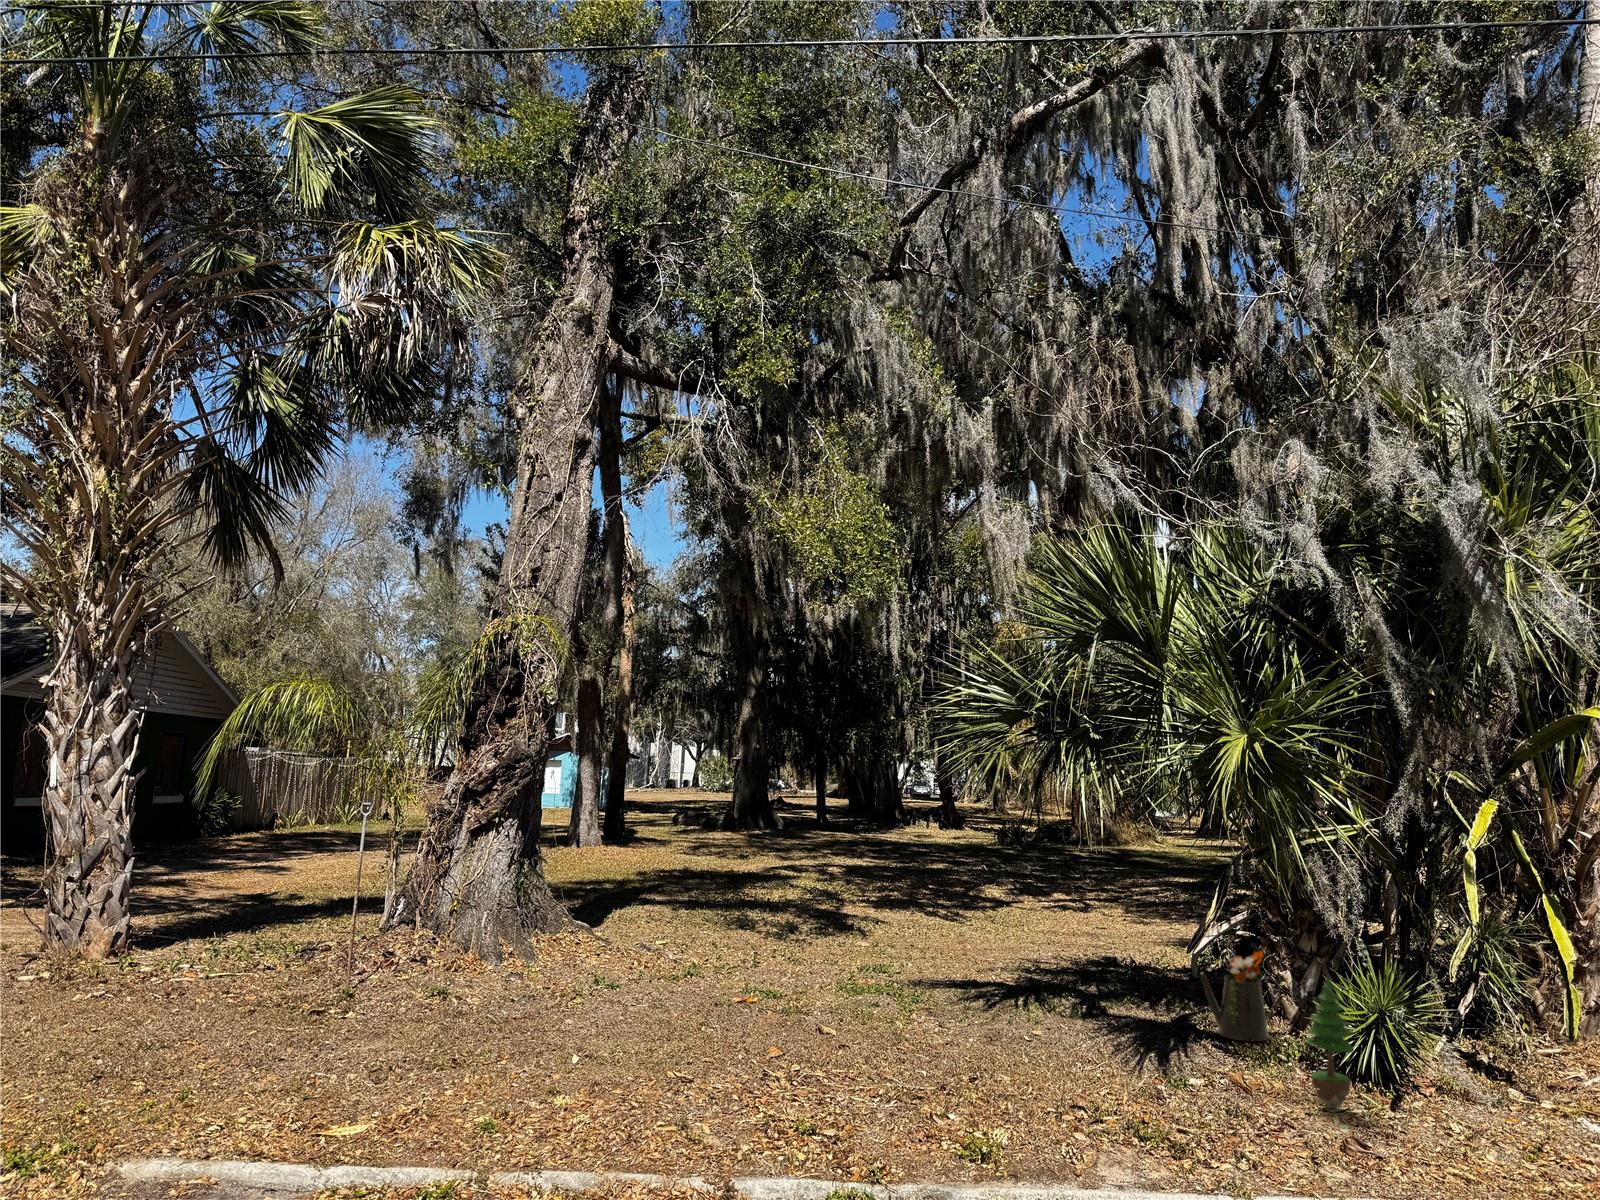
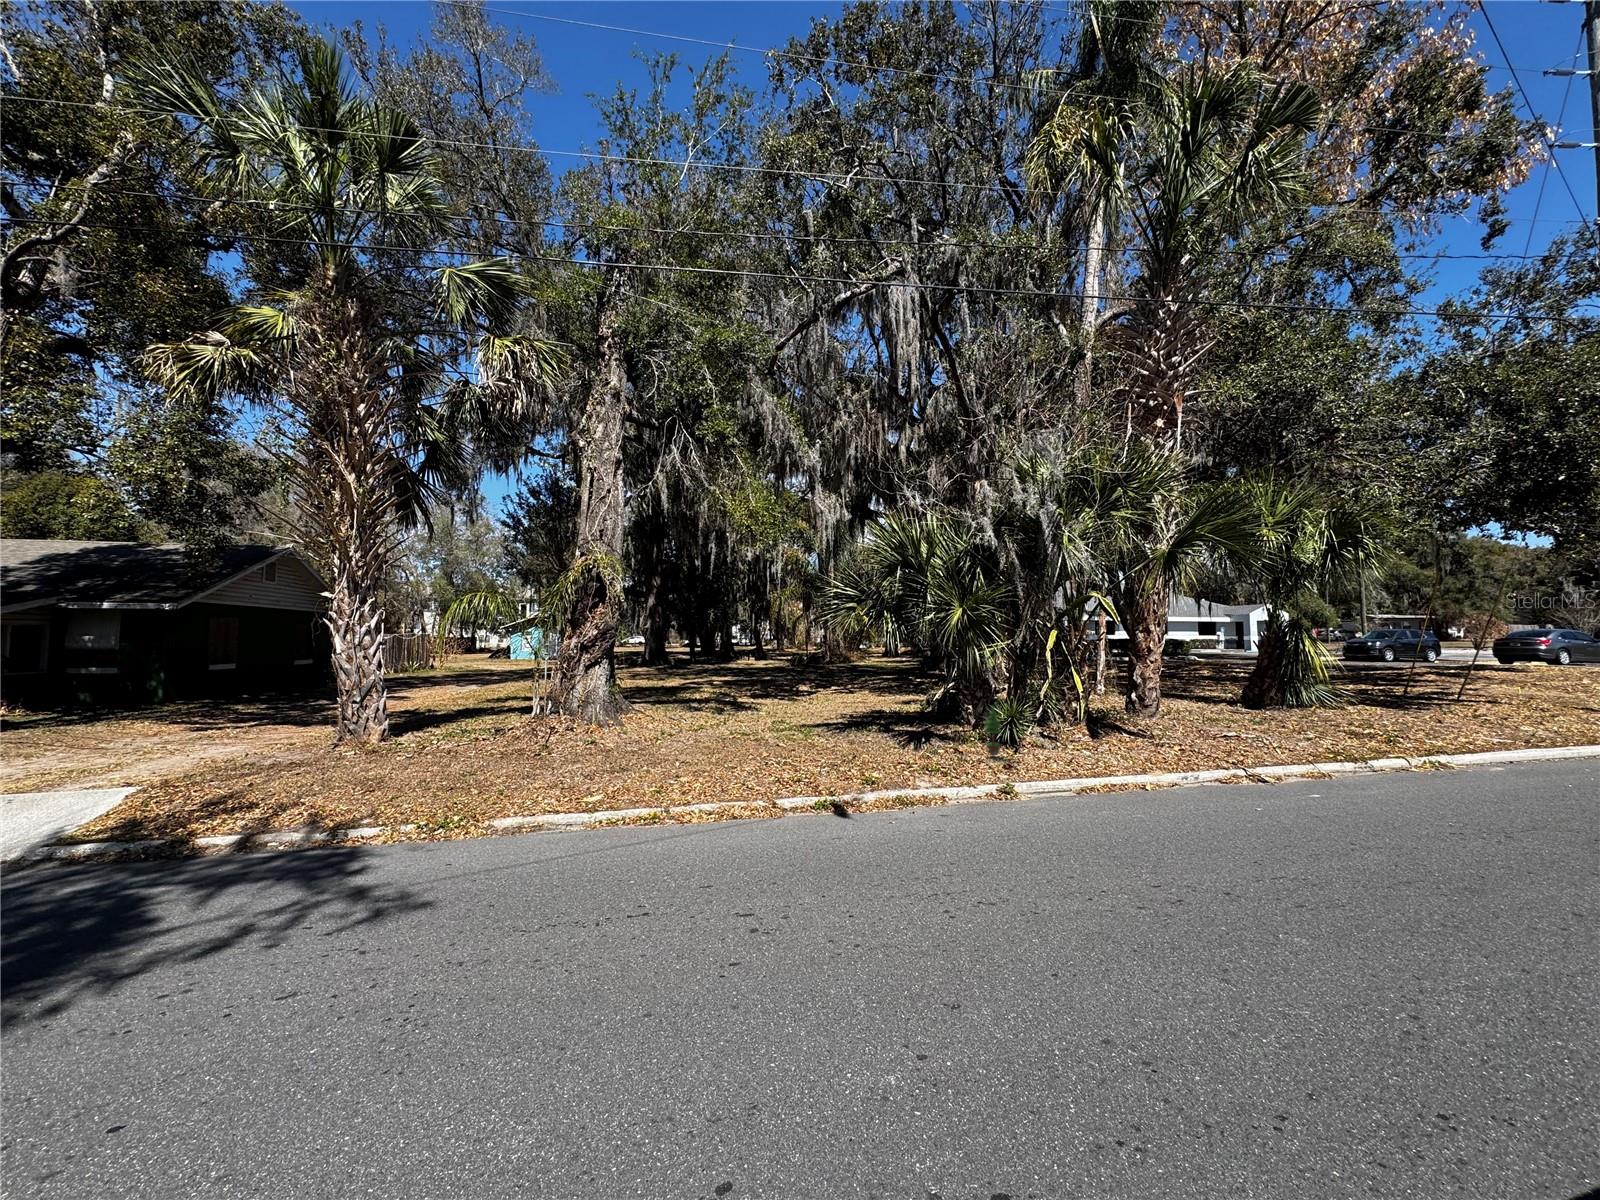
watering can: present [1200,952,1280,1042] -> none [936,697,969,736]

